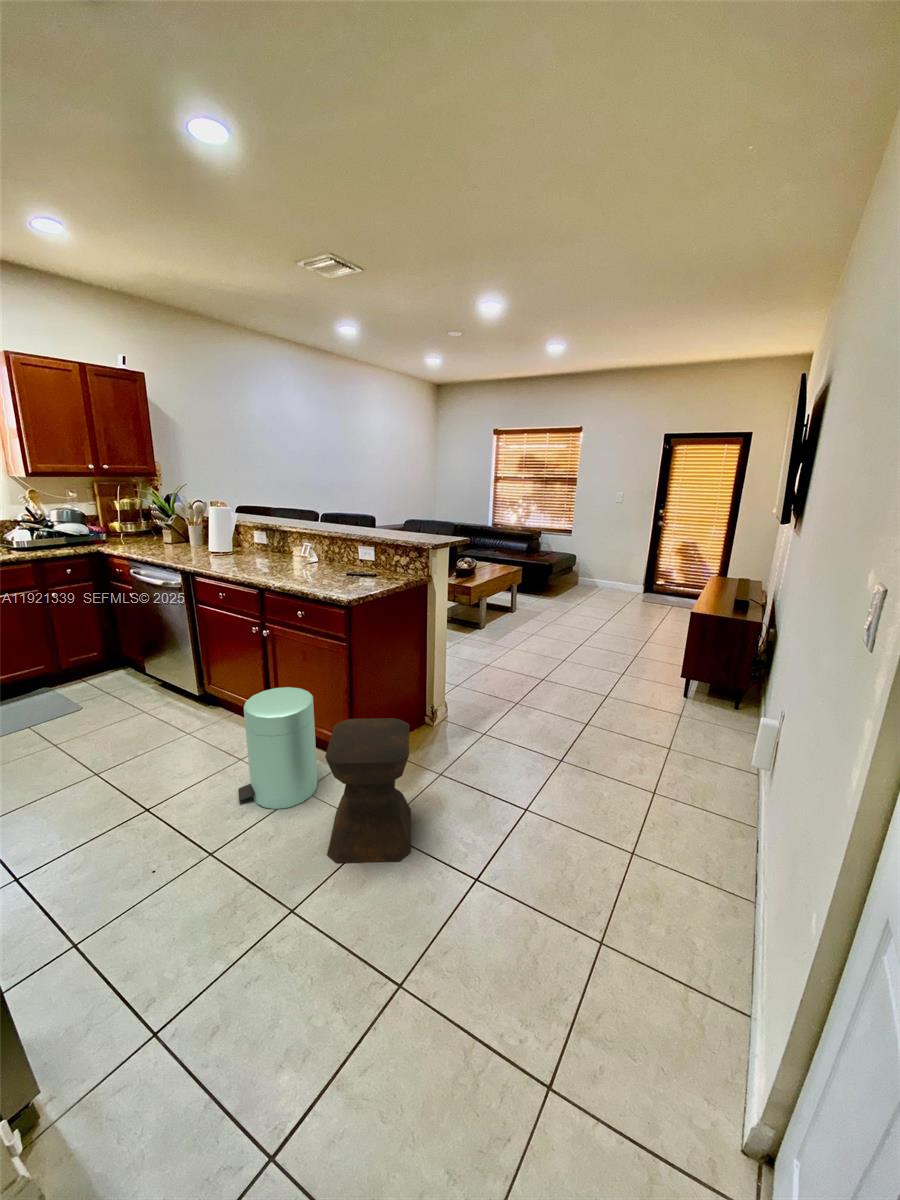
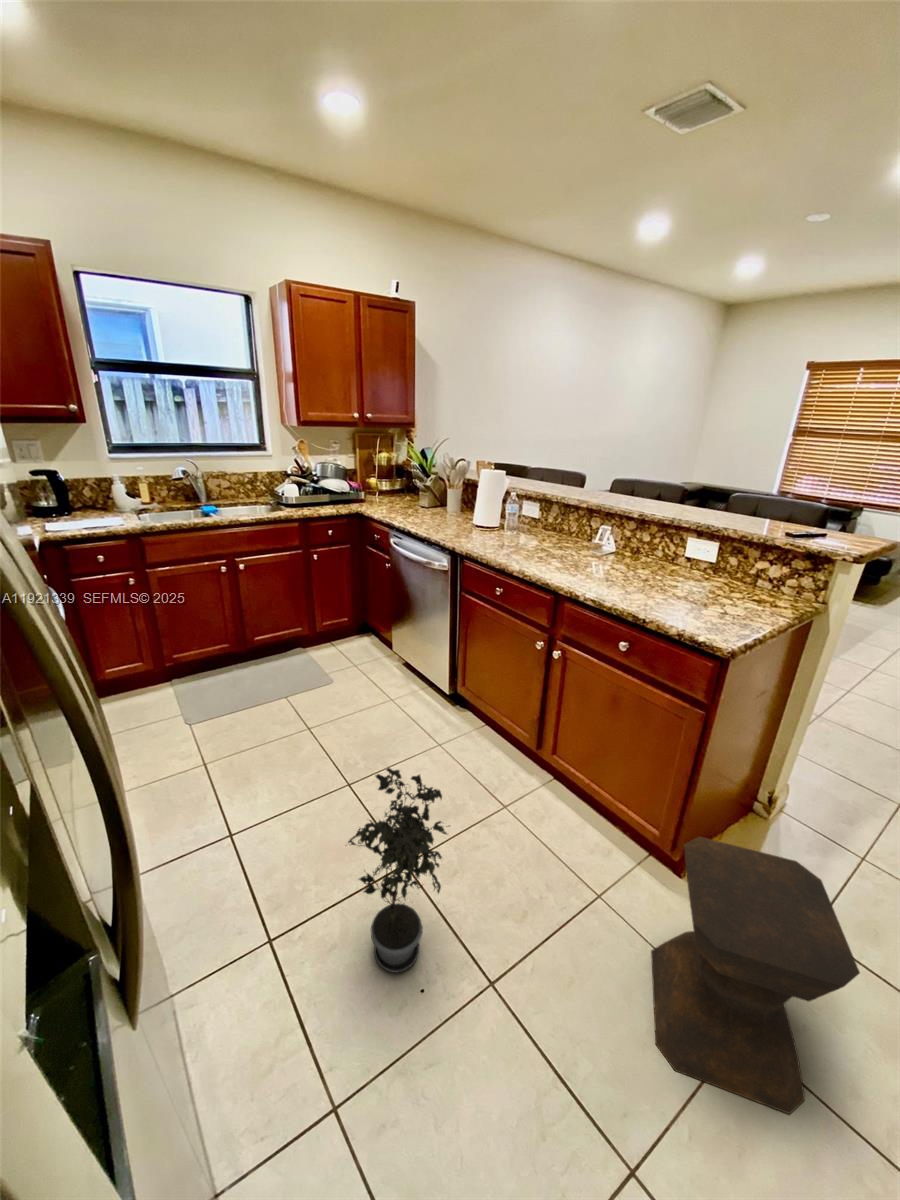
trash can: present [238,687,317,809] -> none [509,740,635,917]
potted plant: none [72,710,164,874] -> present [348,768,447,973]

